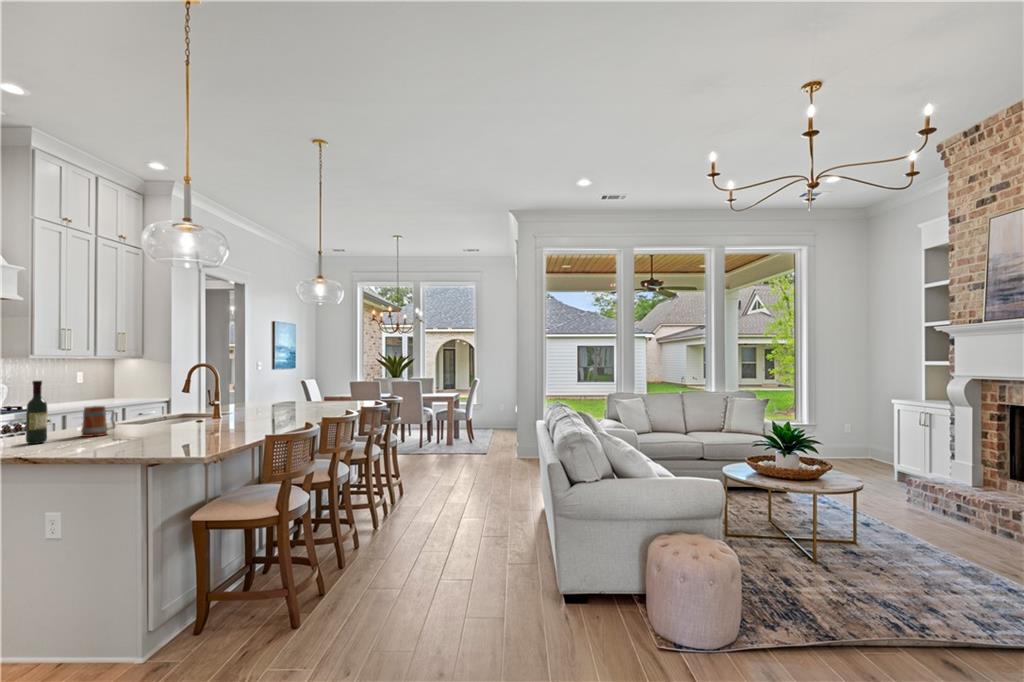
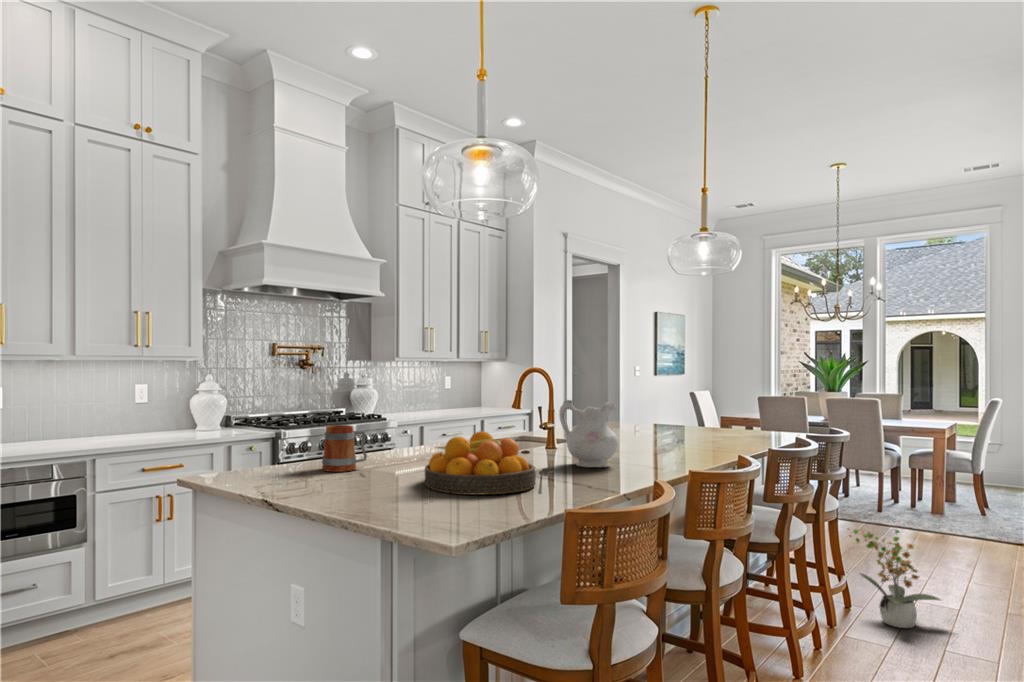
wine bottle: present [26,381,48,444] -> none [240,384,267,478]
ceramic pitcher: none [245,384,281,422] -> present [559,400,618,467]
fruit bowl: none [172,403,243,437] -> present [425,431,536,495]
potted plant: none [401,445,445,497] -> present [848,529,940,628]

